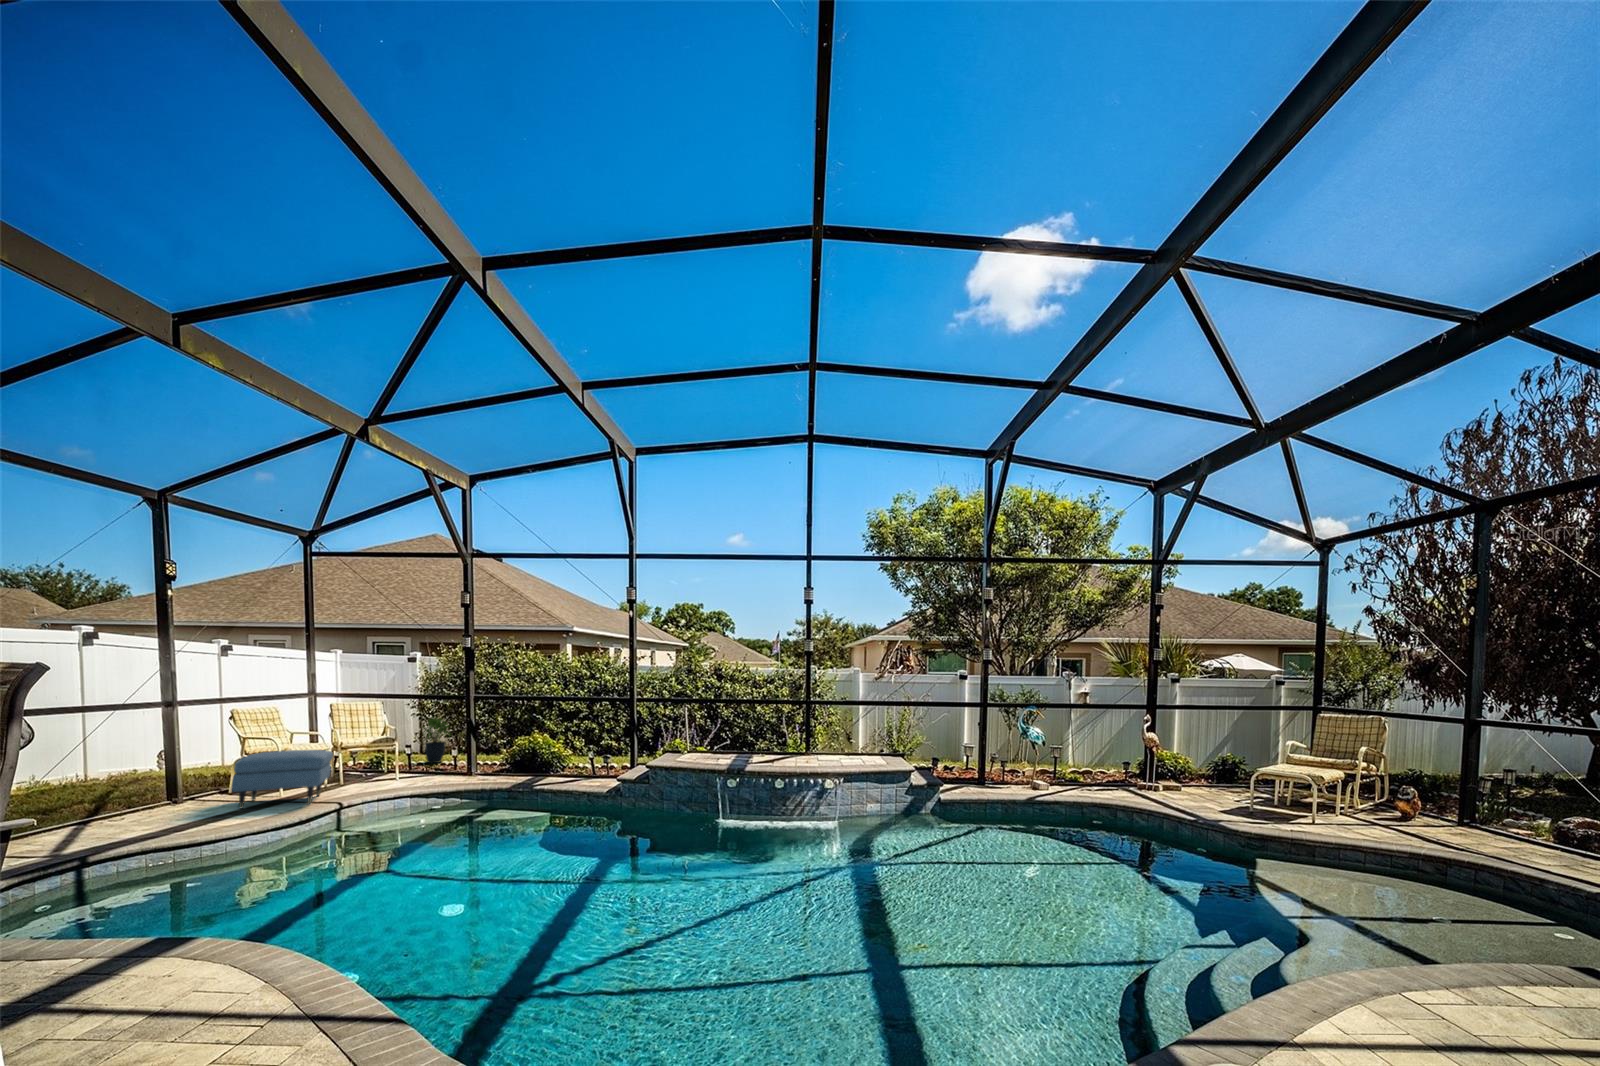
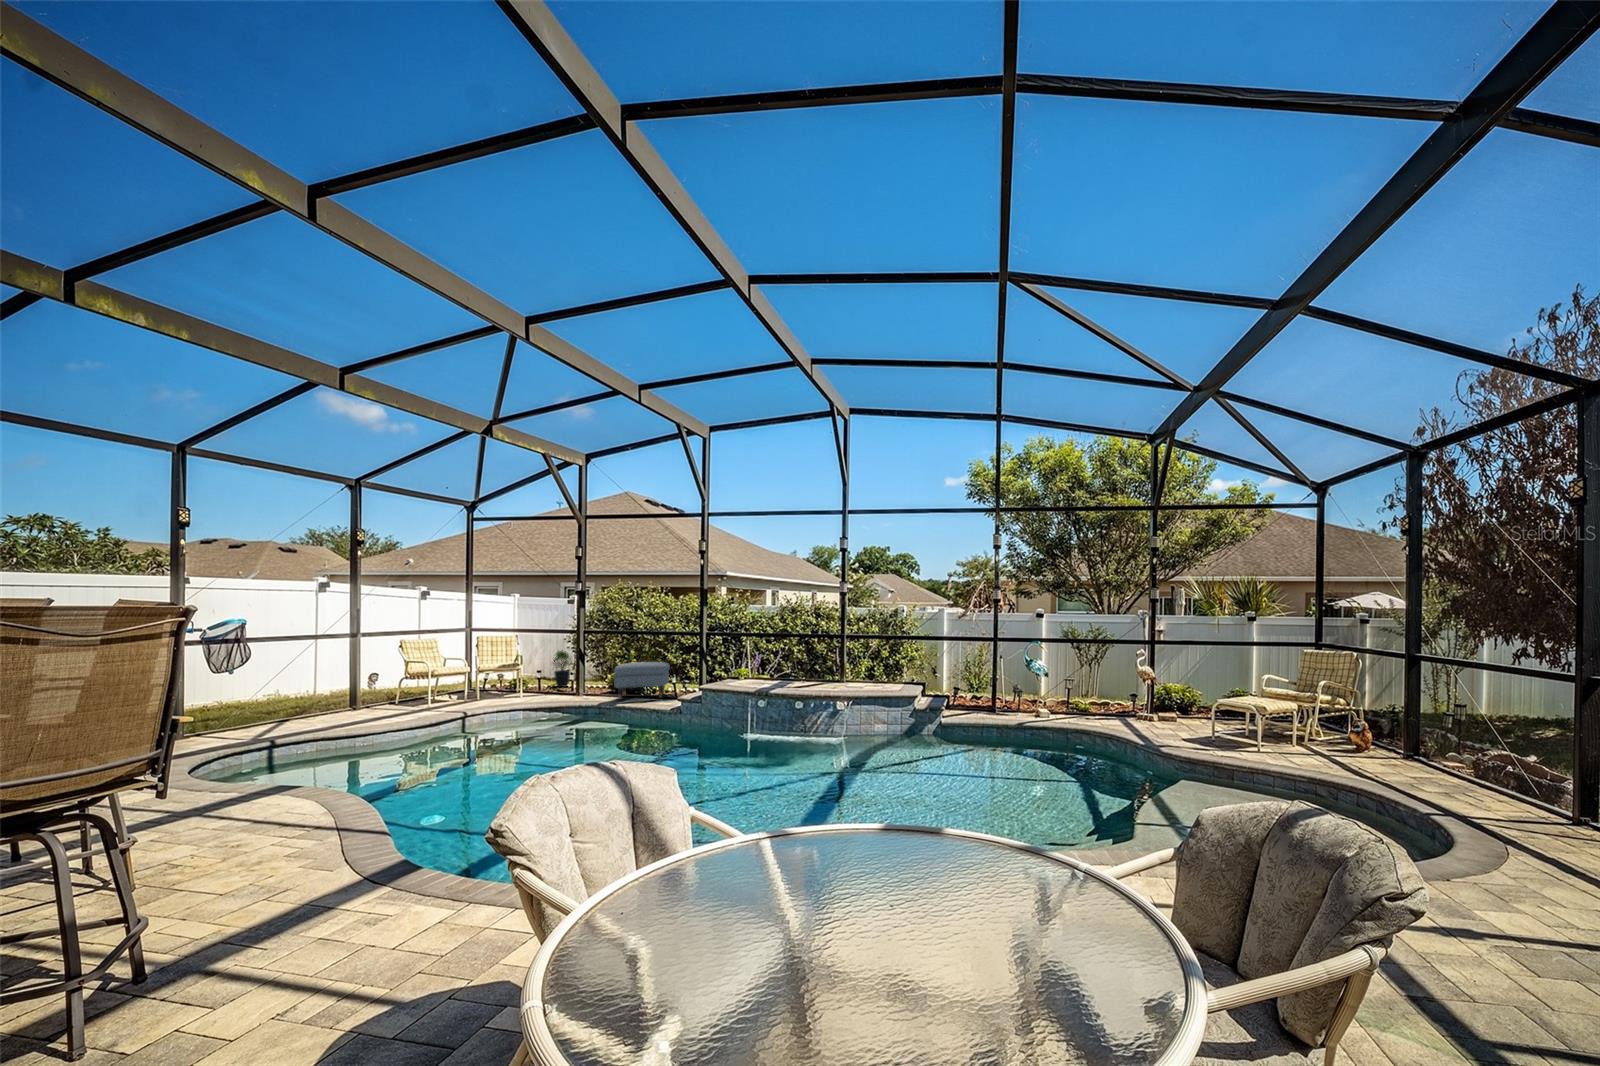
ottoman: present [232,750,333,809] -> present [614,662,670,699]

